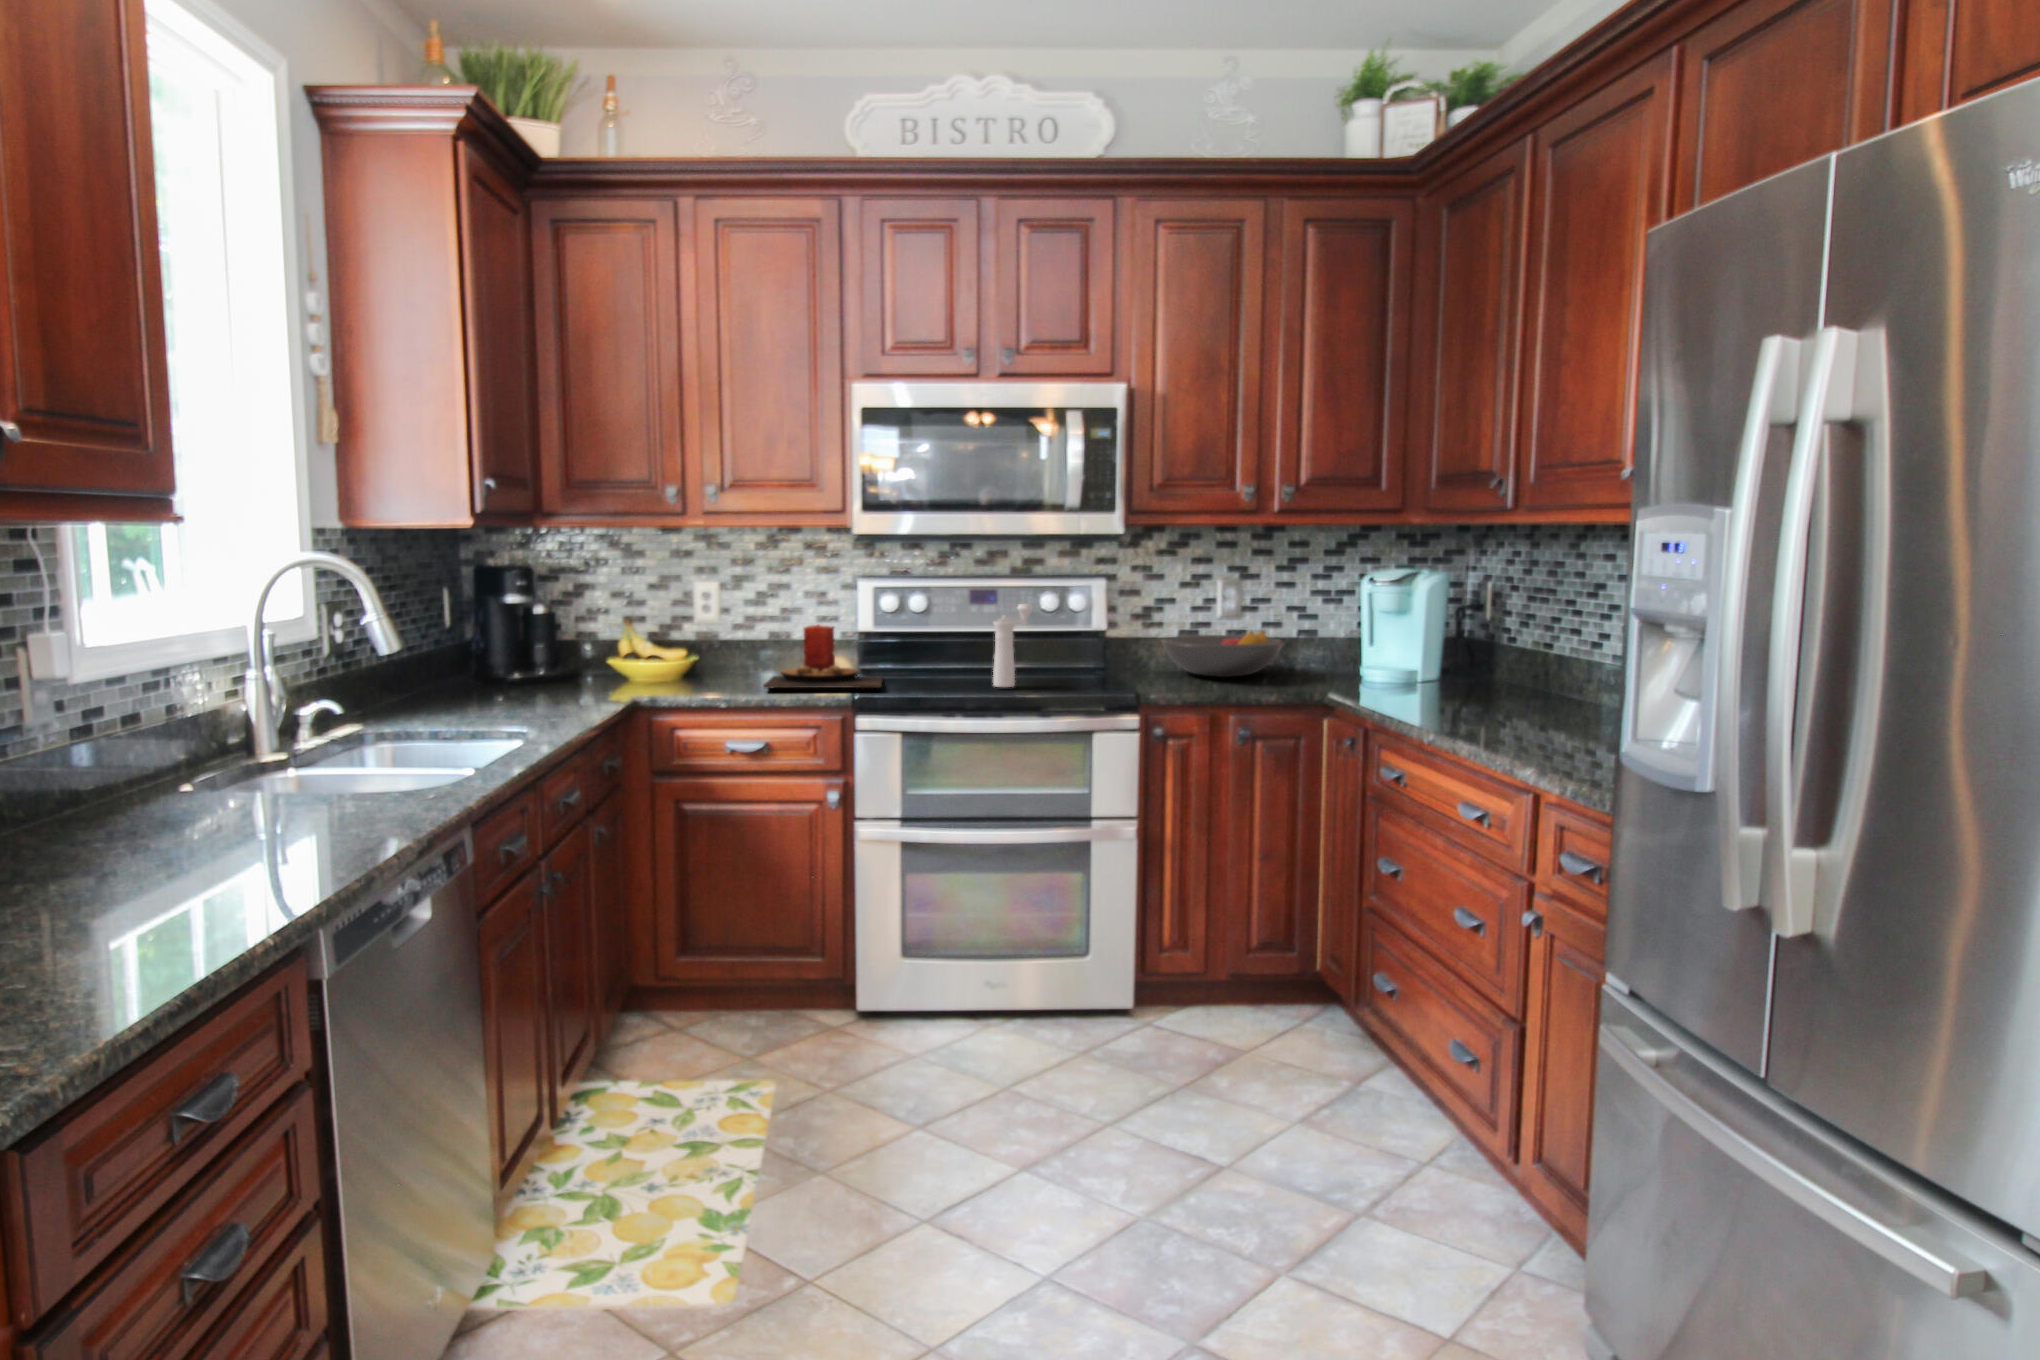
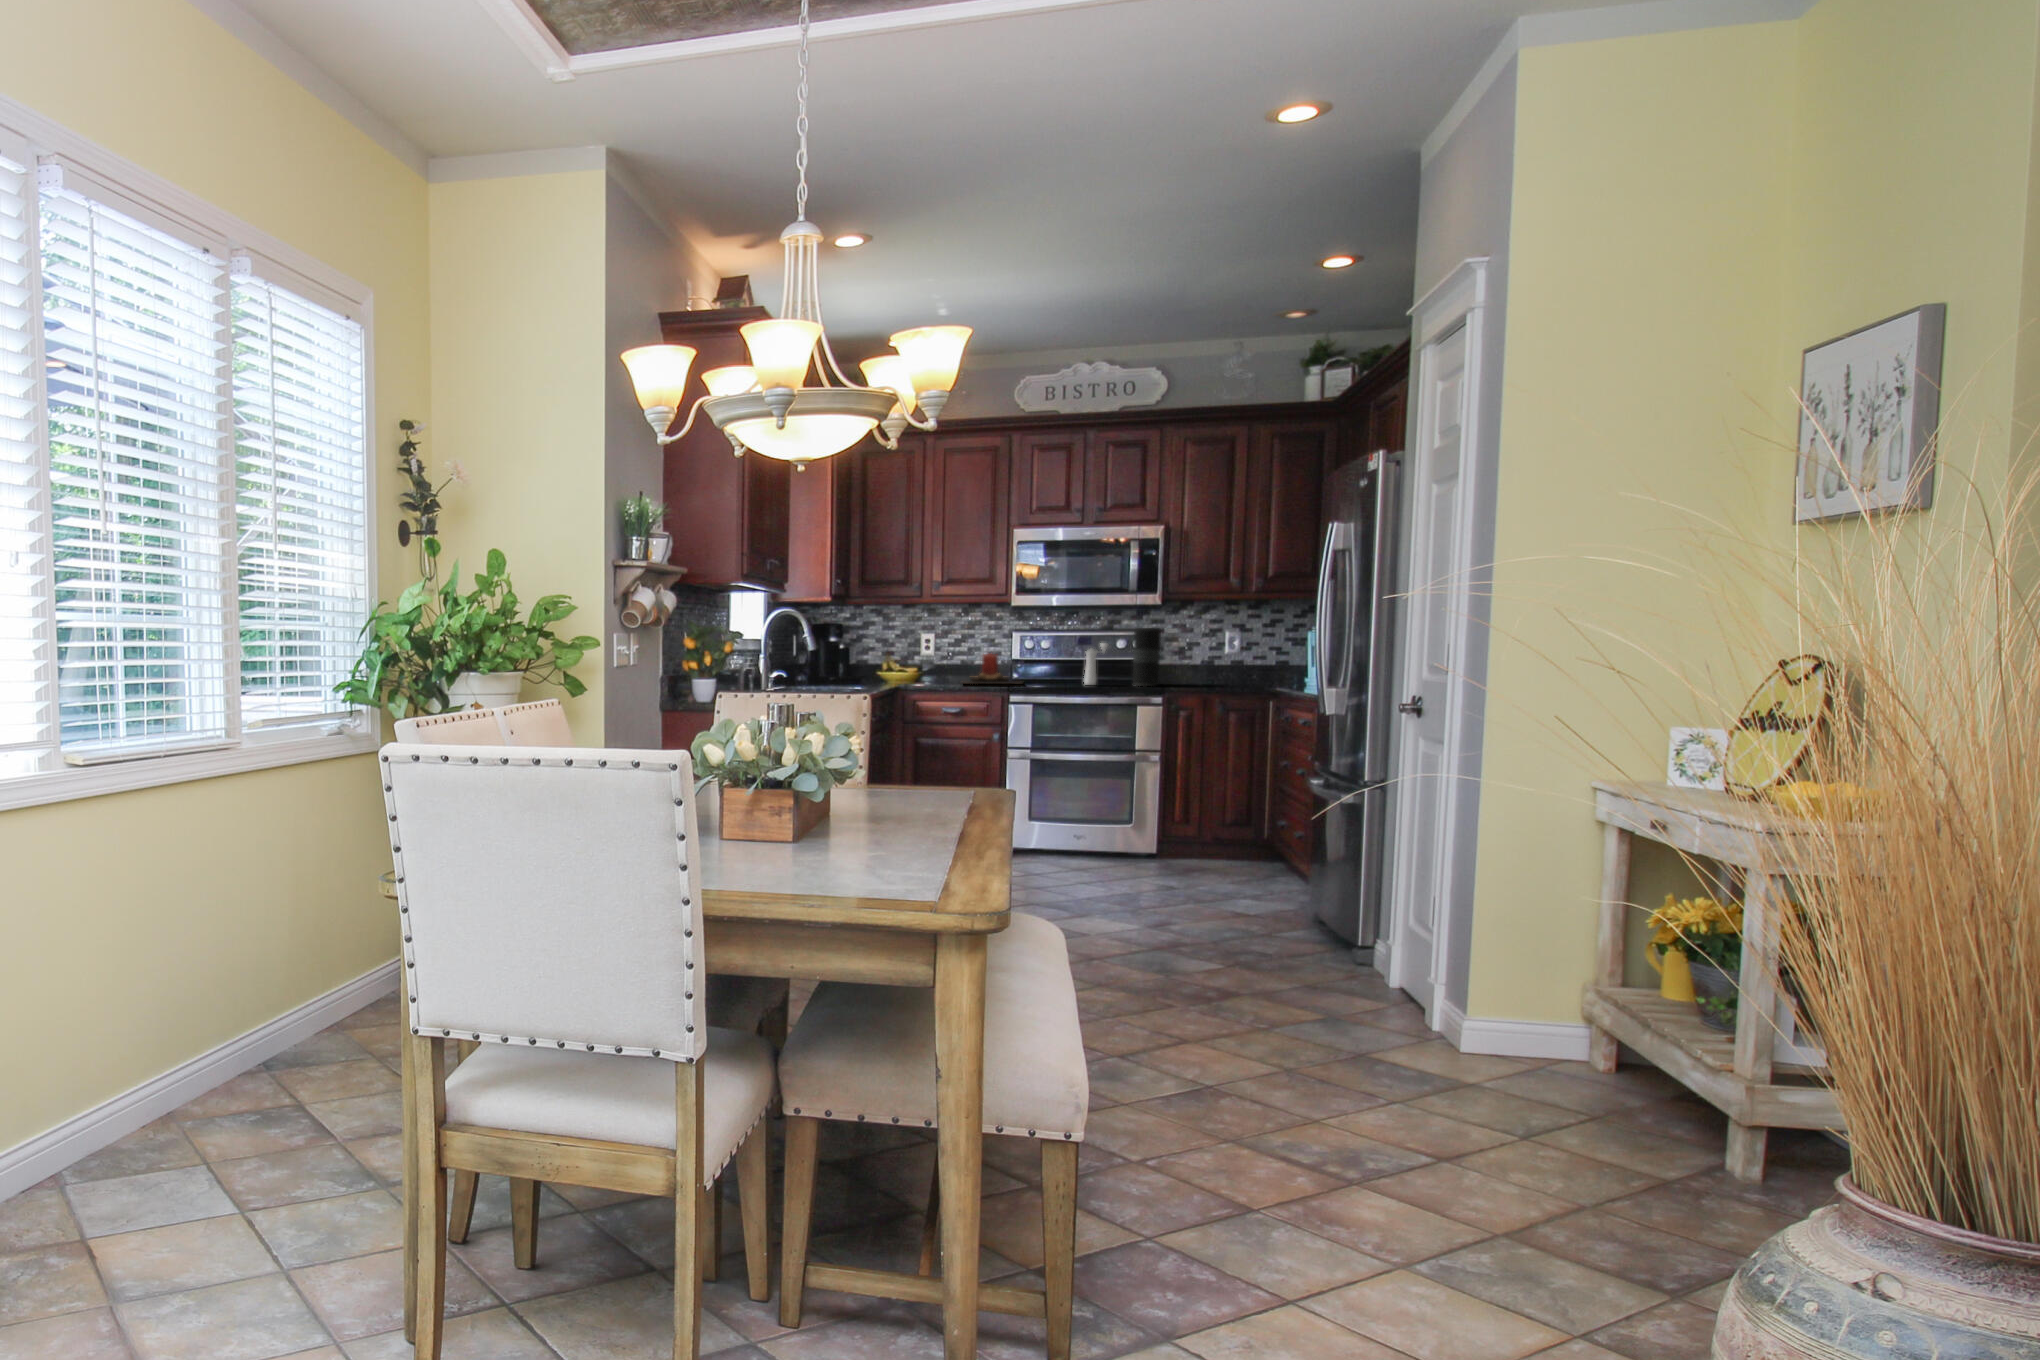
vase: none [1078,576,1127,688] -> present [1133,628,1161,686]
fruit bowl: present [1161,631,1284,677] -> none [1184,658,1258,682]

